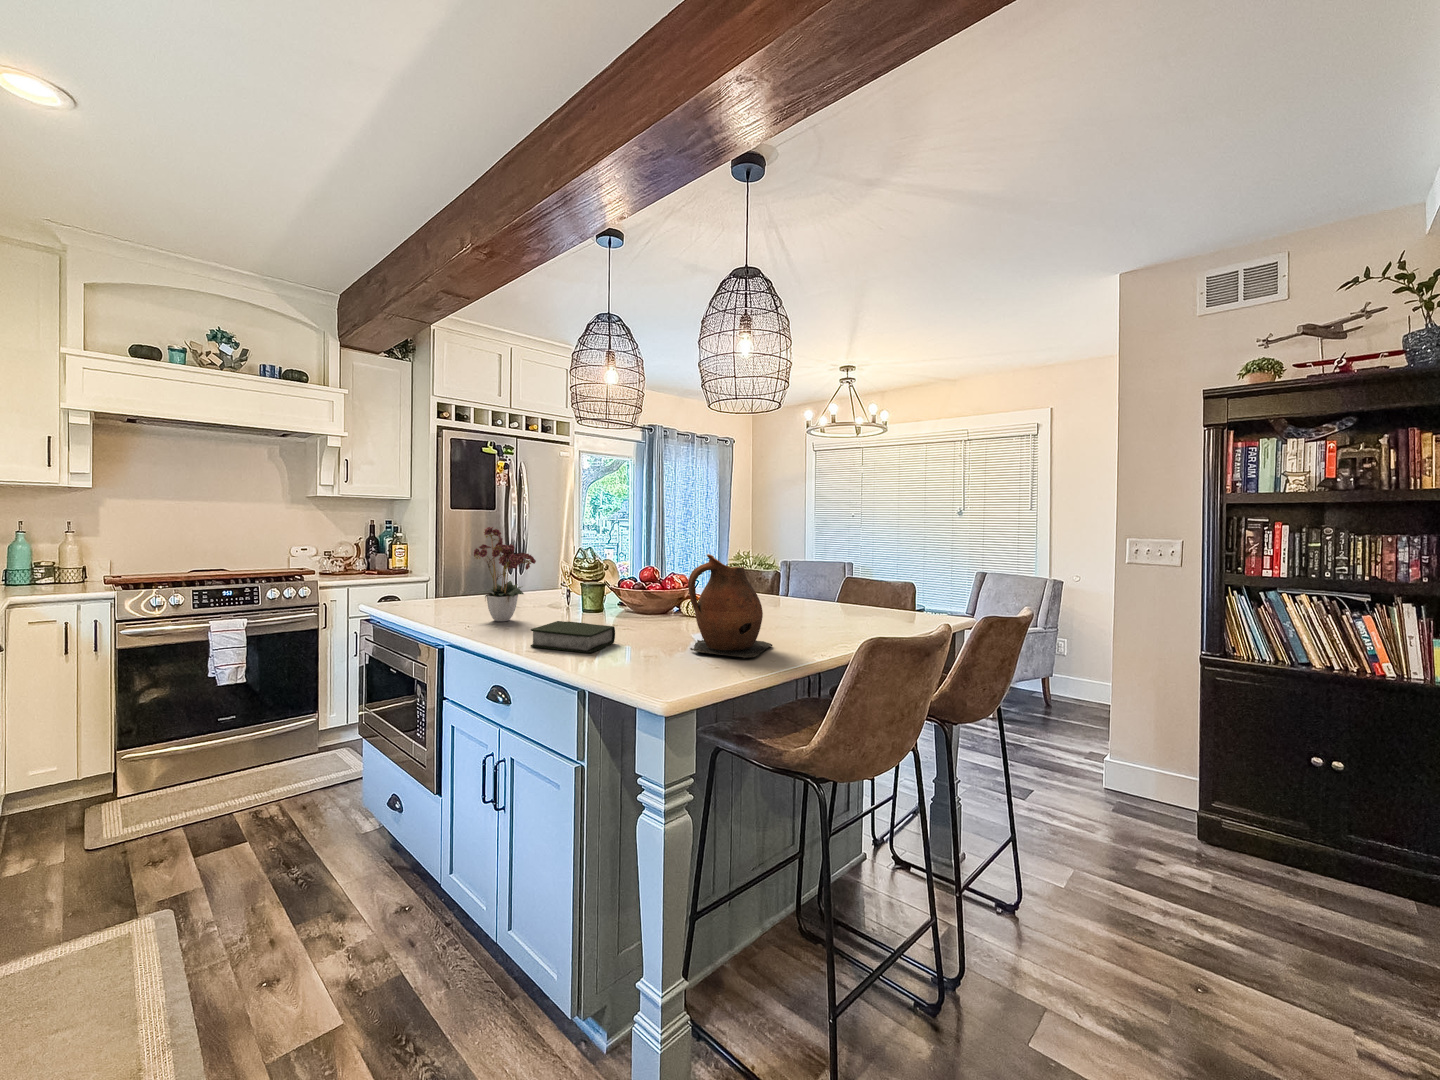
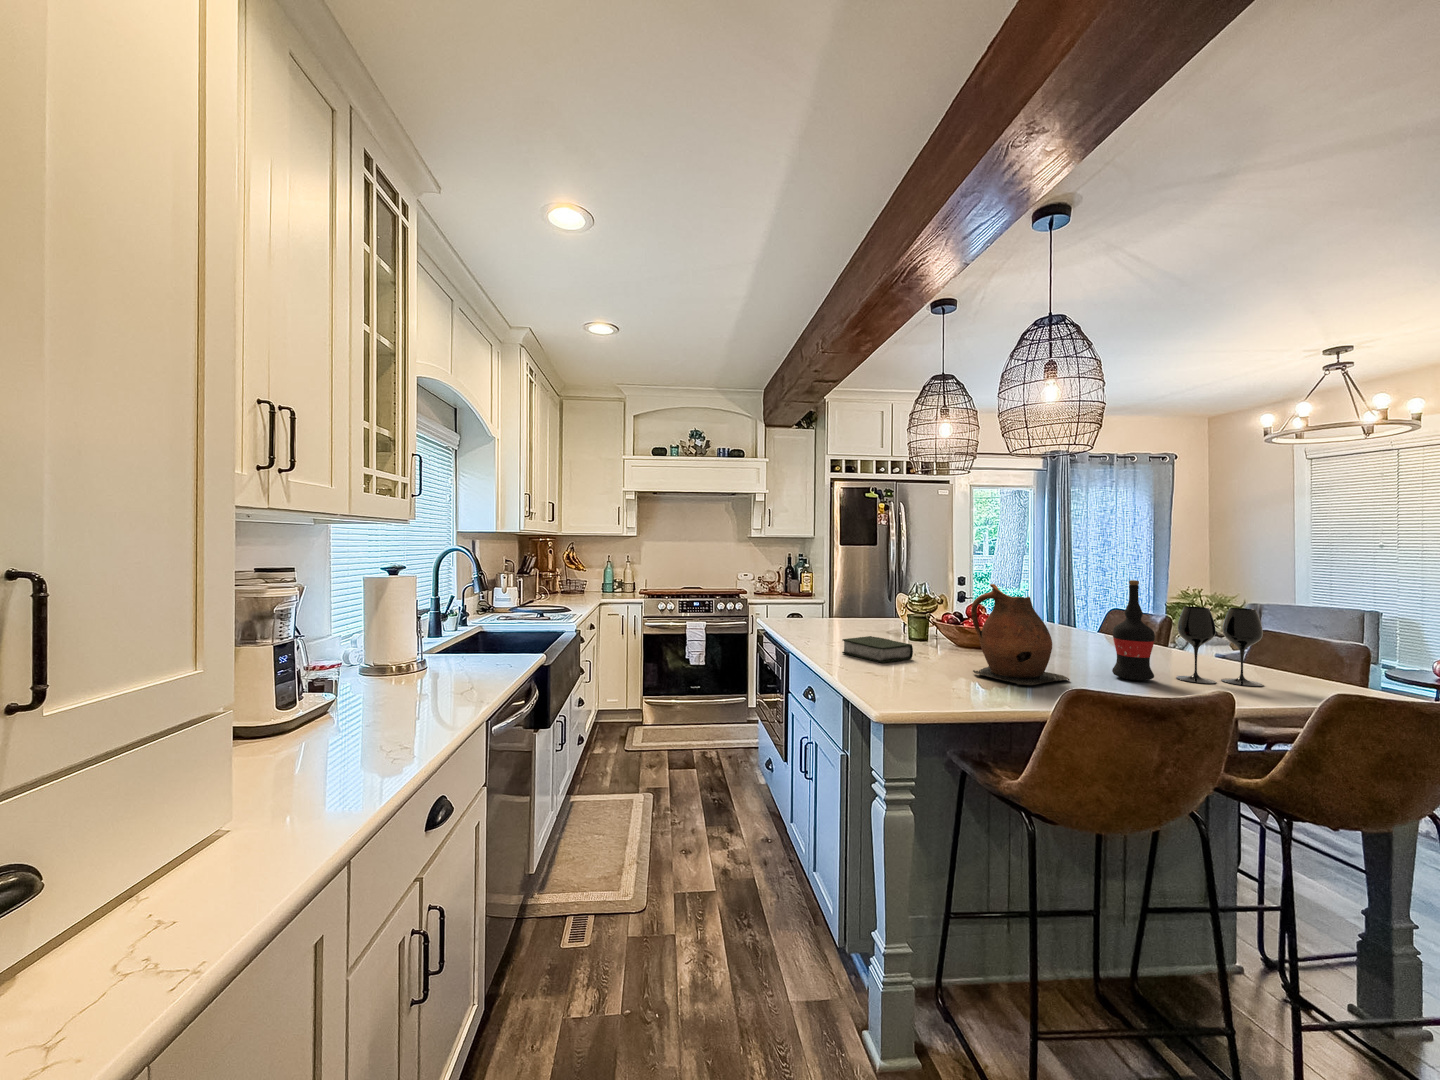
flower arrangement: present [474,527,536,621] -> none [818,555,871,635]
wine bottle: none [792,547,825,637] -> present [1112,580,1155,680]
wine glass: none [829,567,882,633] -> present [1176,606,1263,686]

